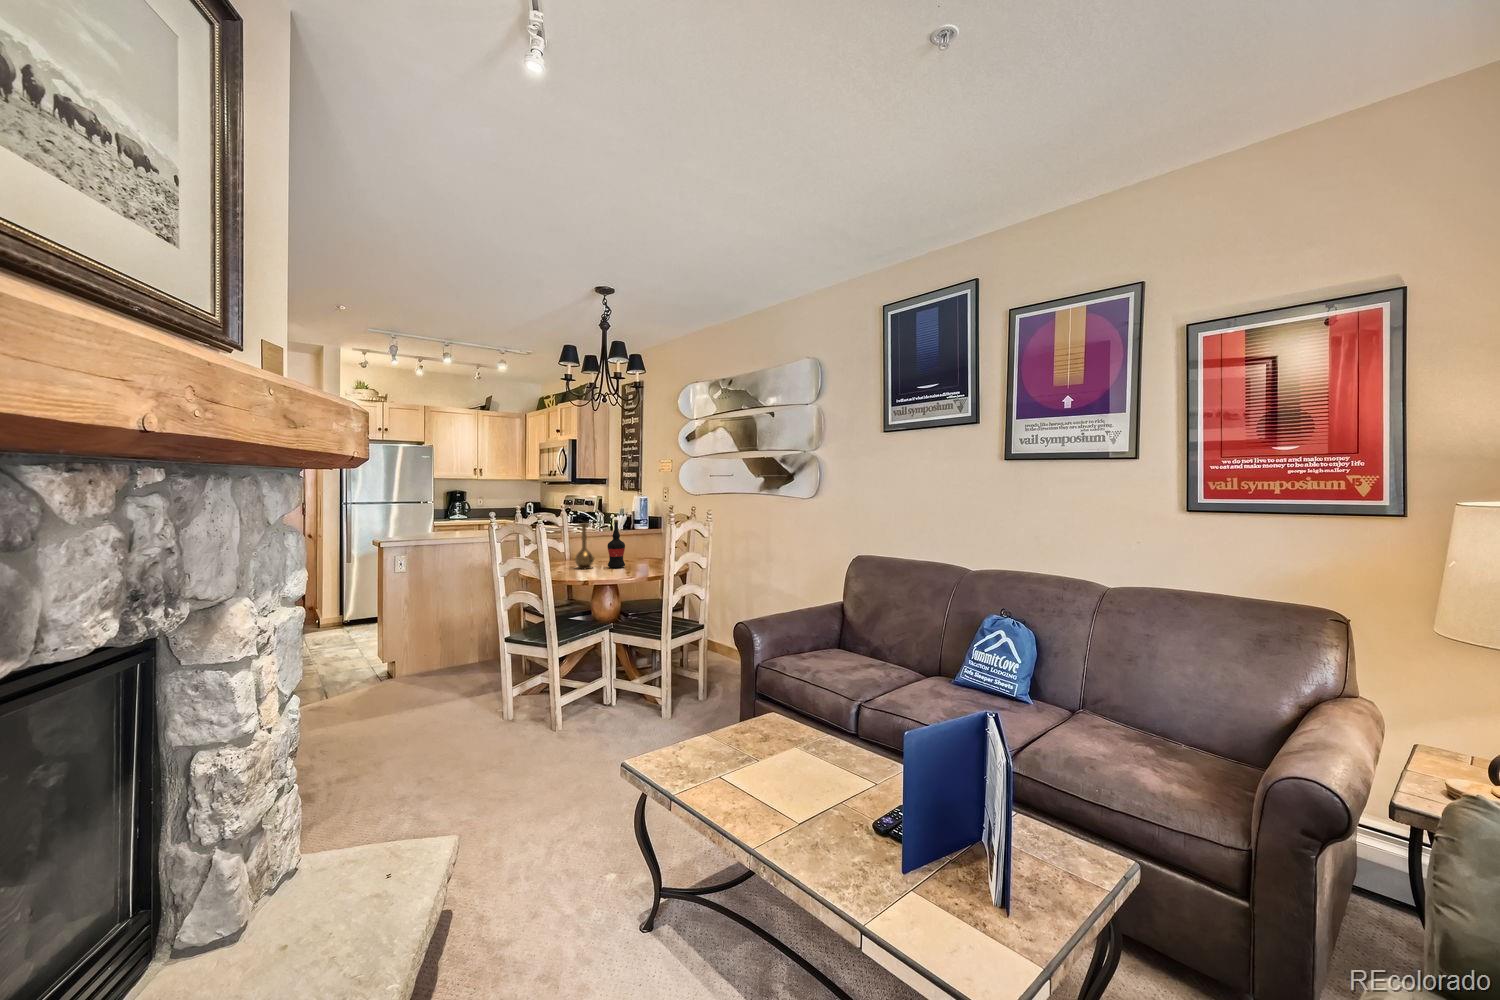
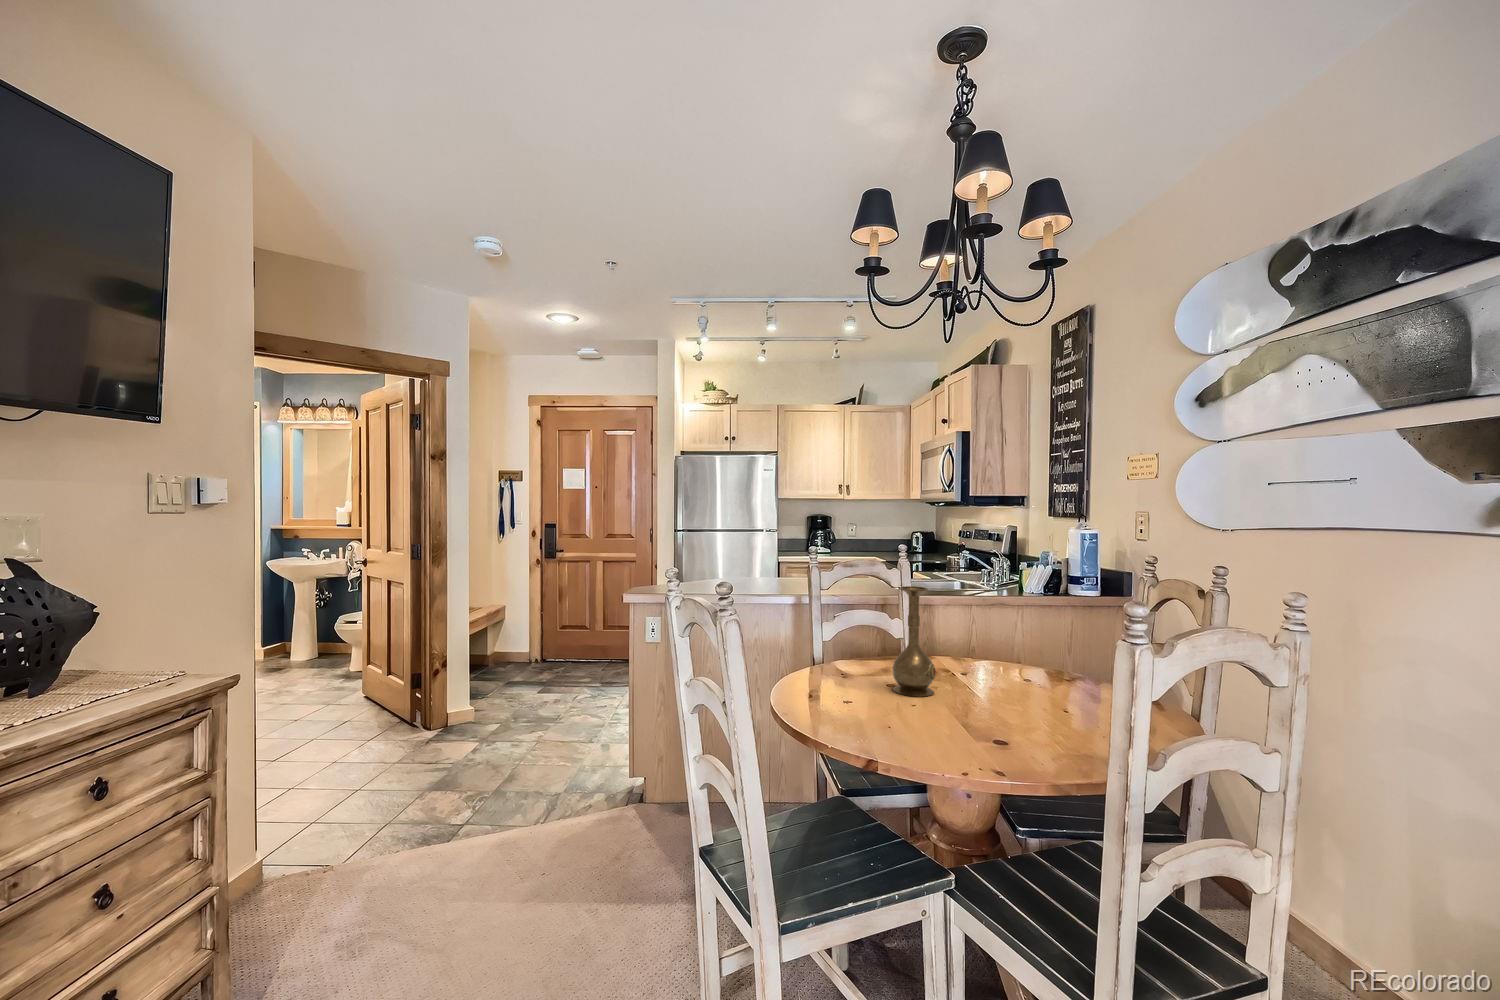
wine bottle: present [607,520,625,568] -> none [966,587,1011,707]

